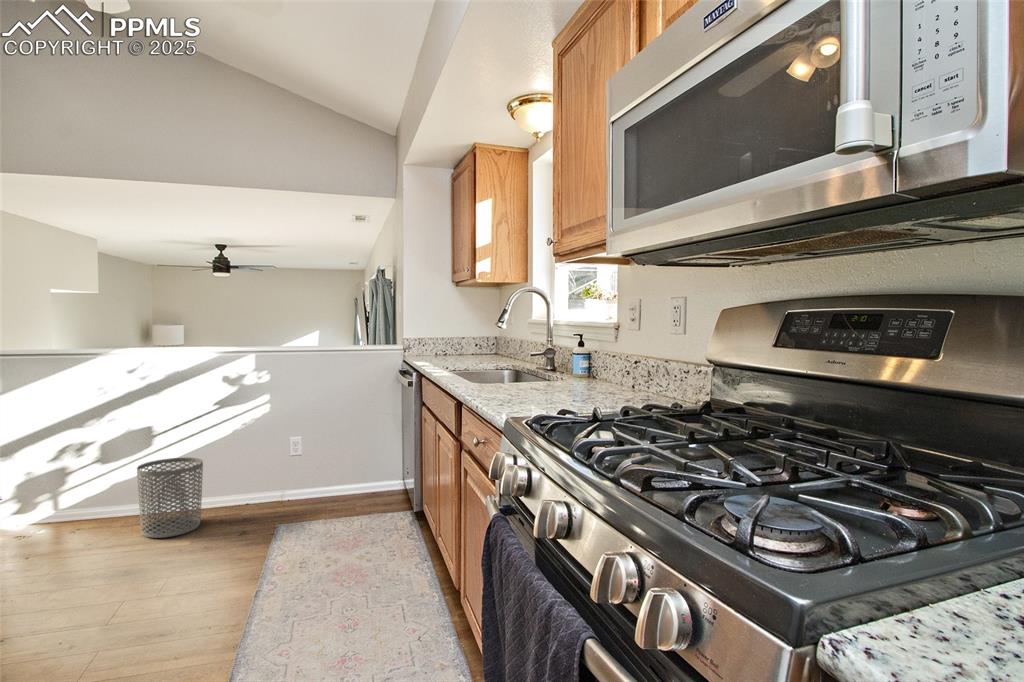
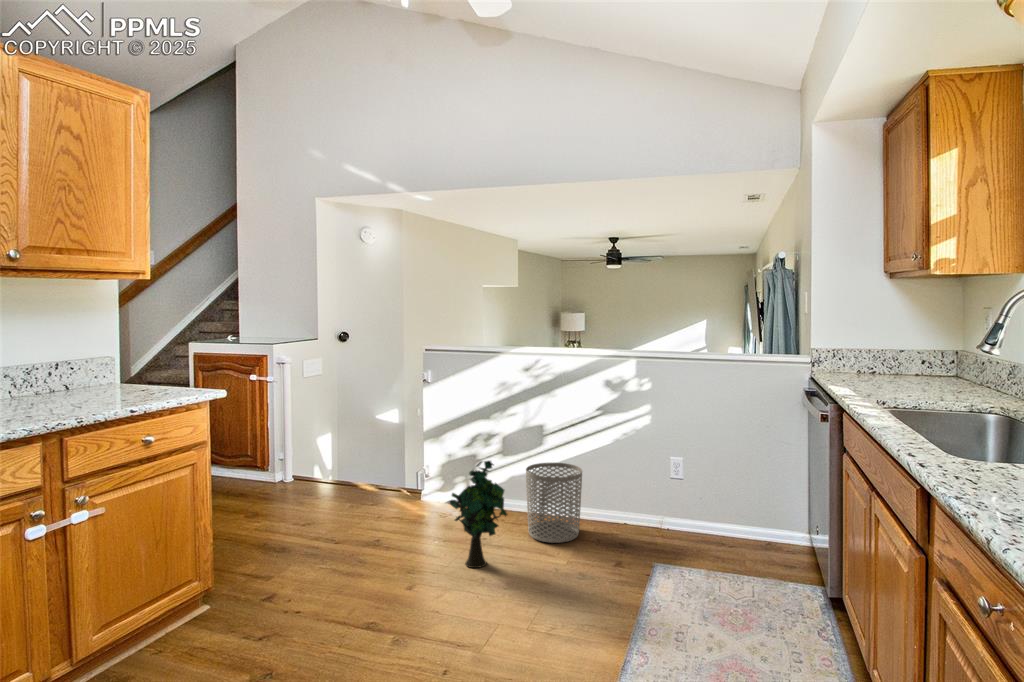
decorative plant: none [32,461,119,581] -> present [447,461,507,568]

